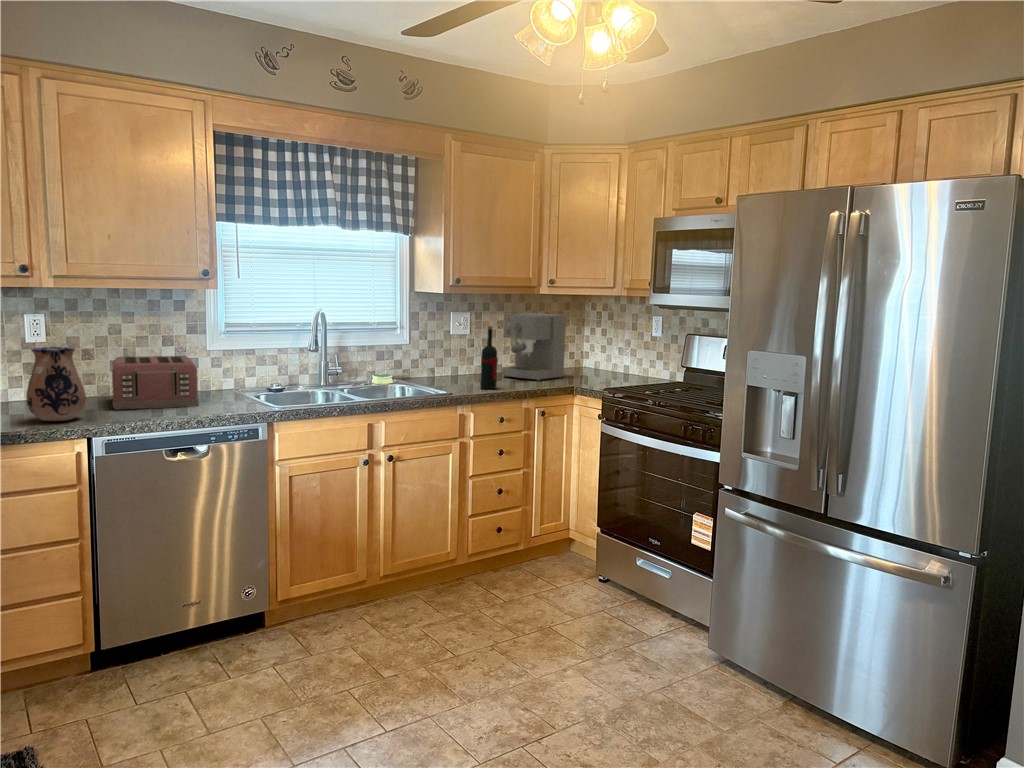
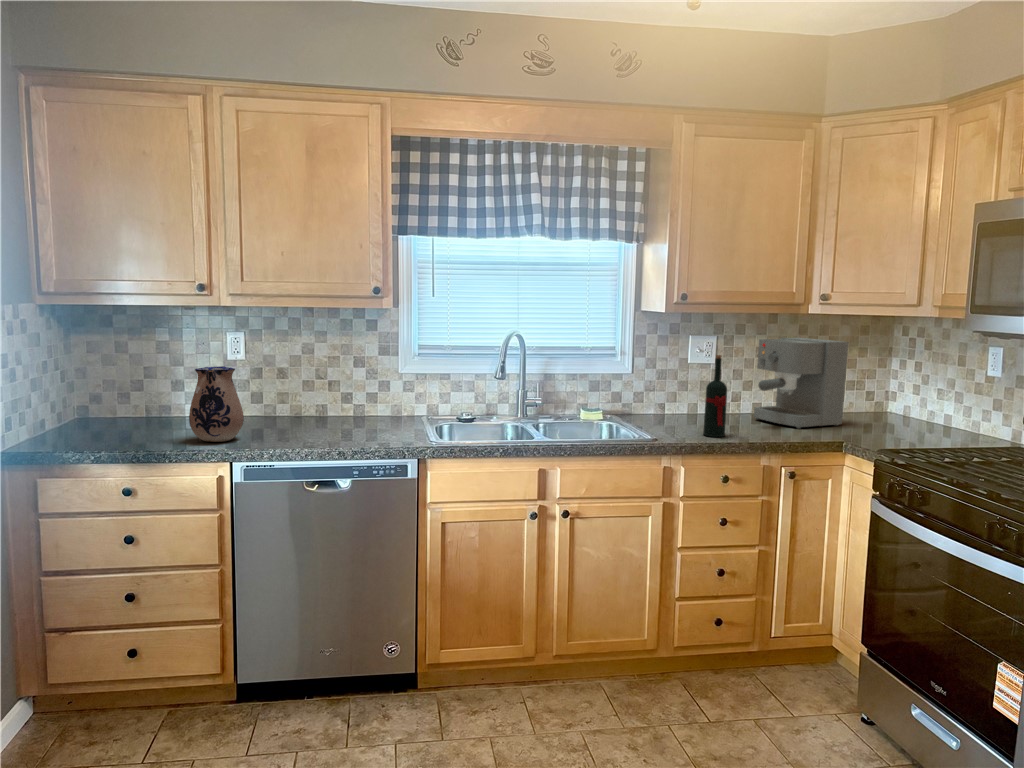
toaster: present [112,356,199,410] -> none [281,377,379,434]

